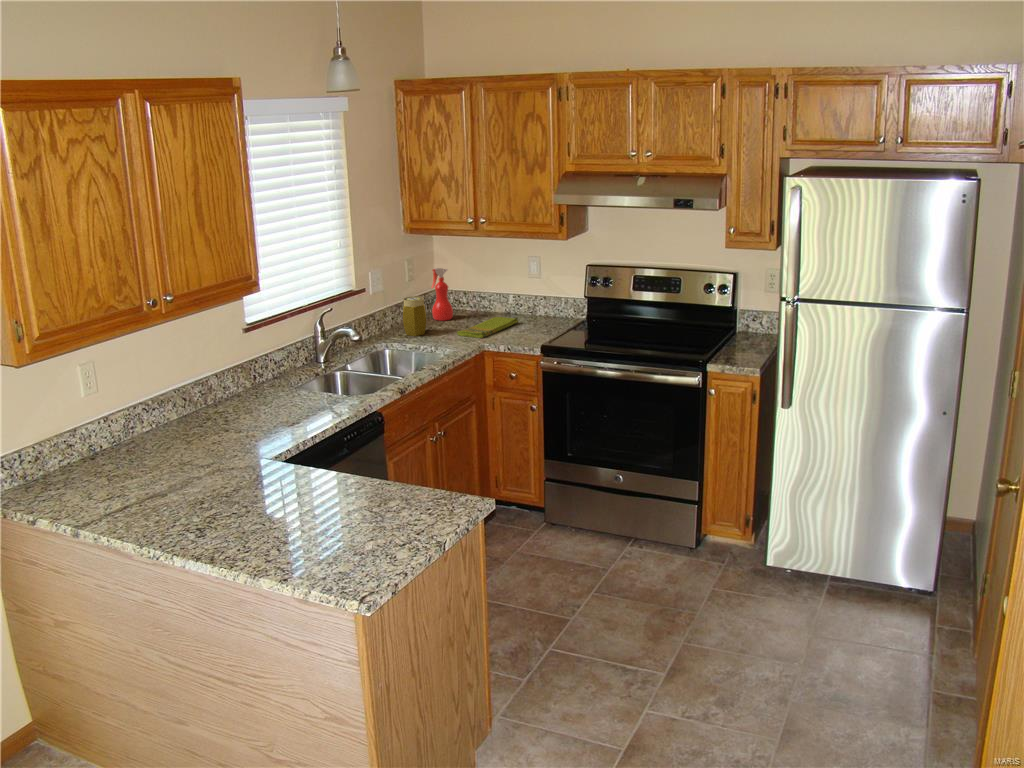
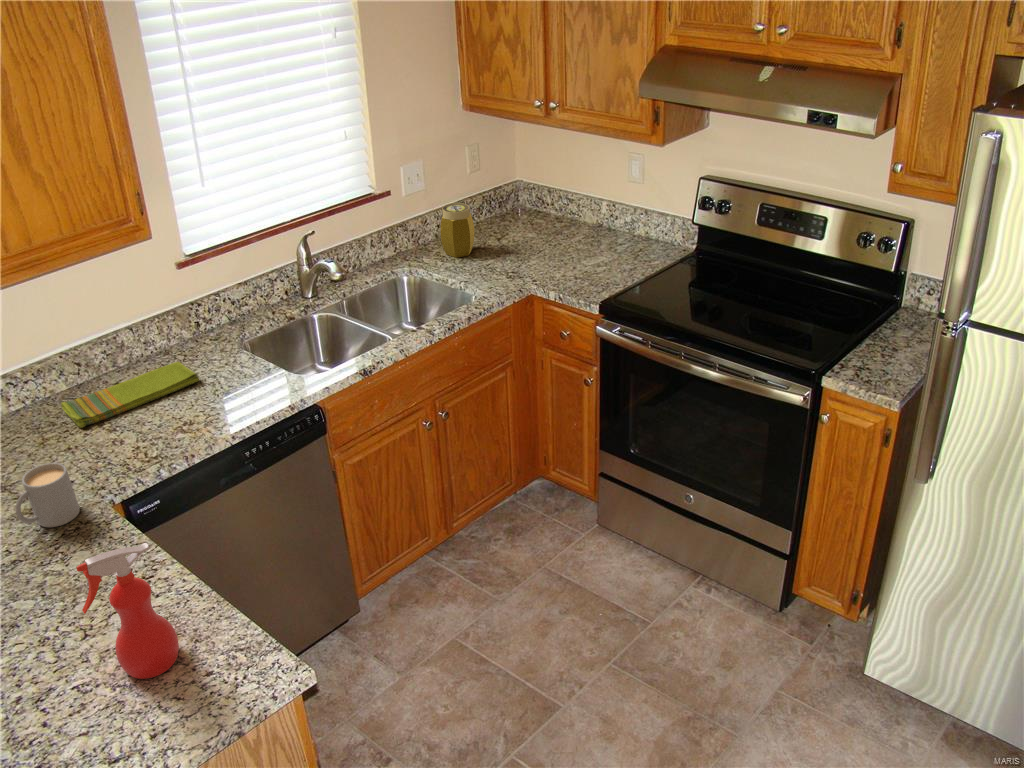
spray bottle: present [431,268,453,321] -> present [76,543,179,679]
dish towel: present [457,317,518,338] -> present [61,362,199,428]
mug: none [226,430,261,475] -> present [15,463,80,527]

